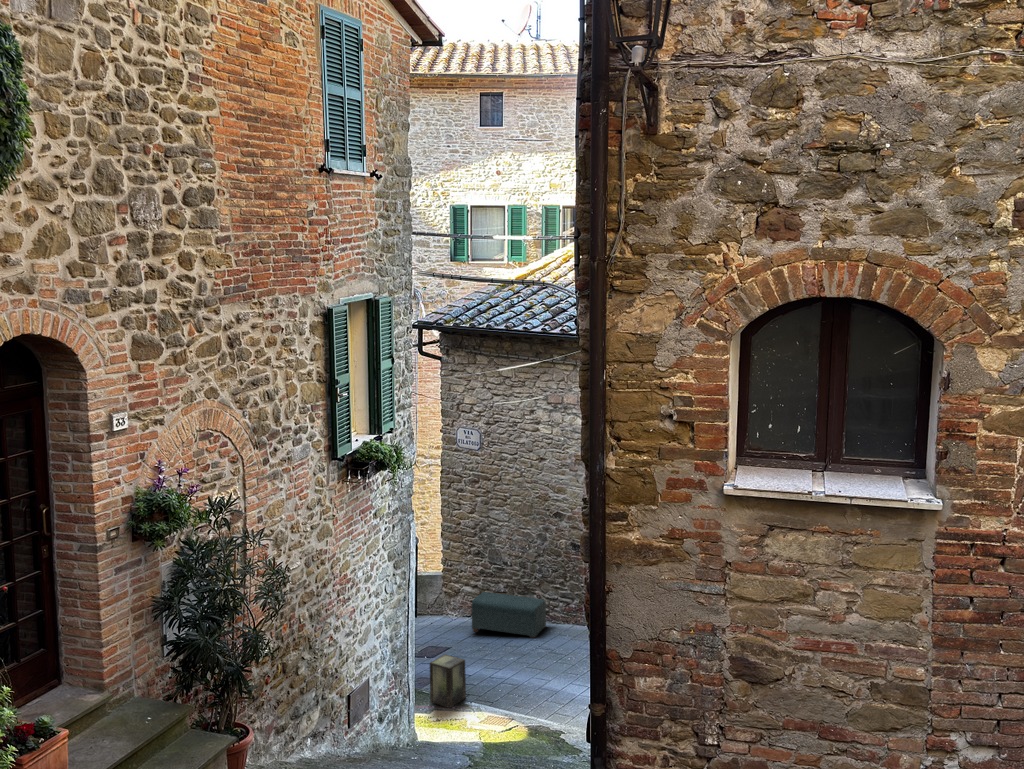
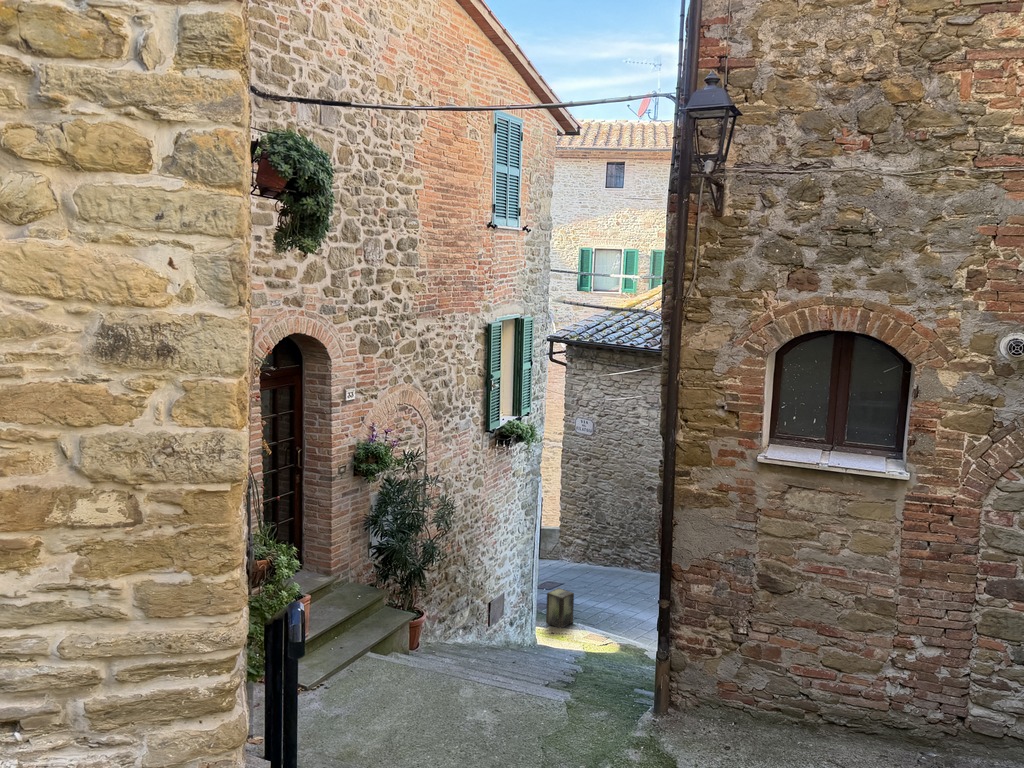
bench: present [472,592,546,638] -> none [580,546,639,586]

